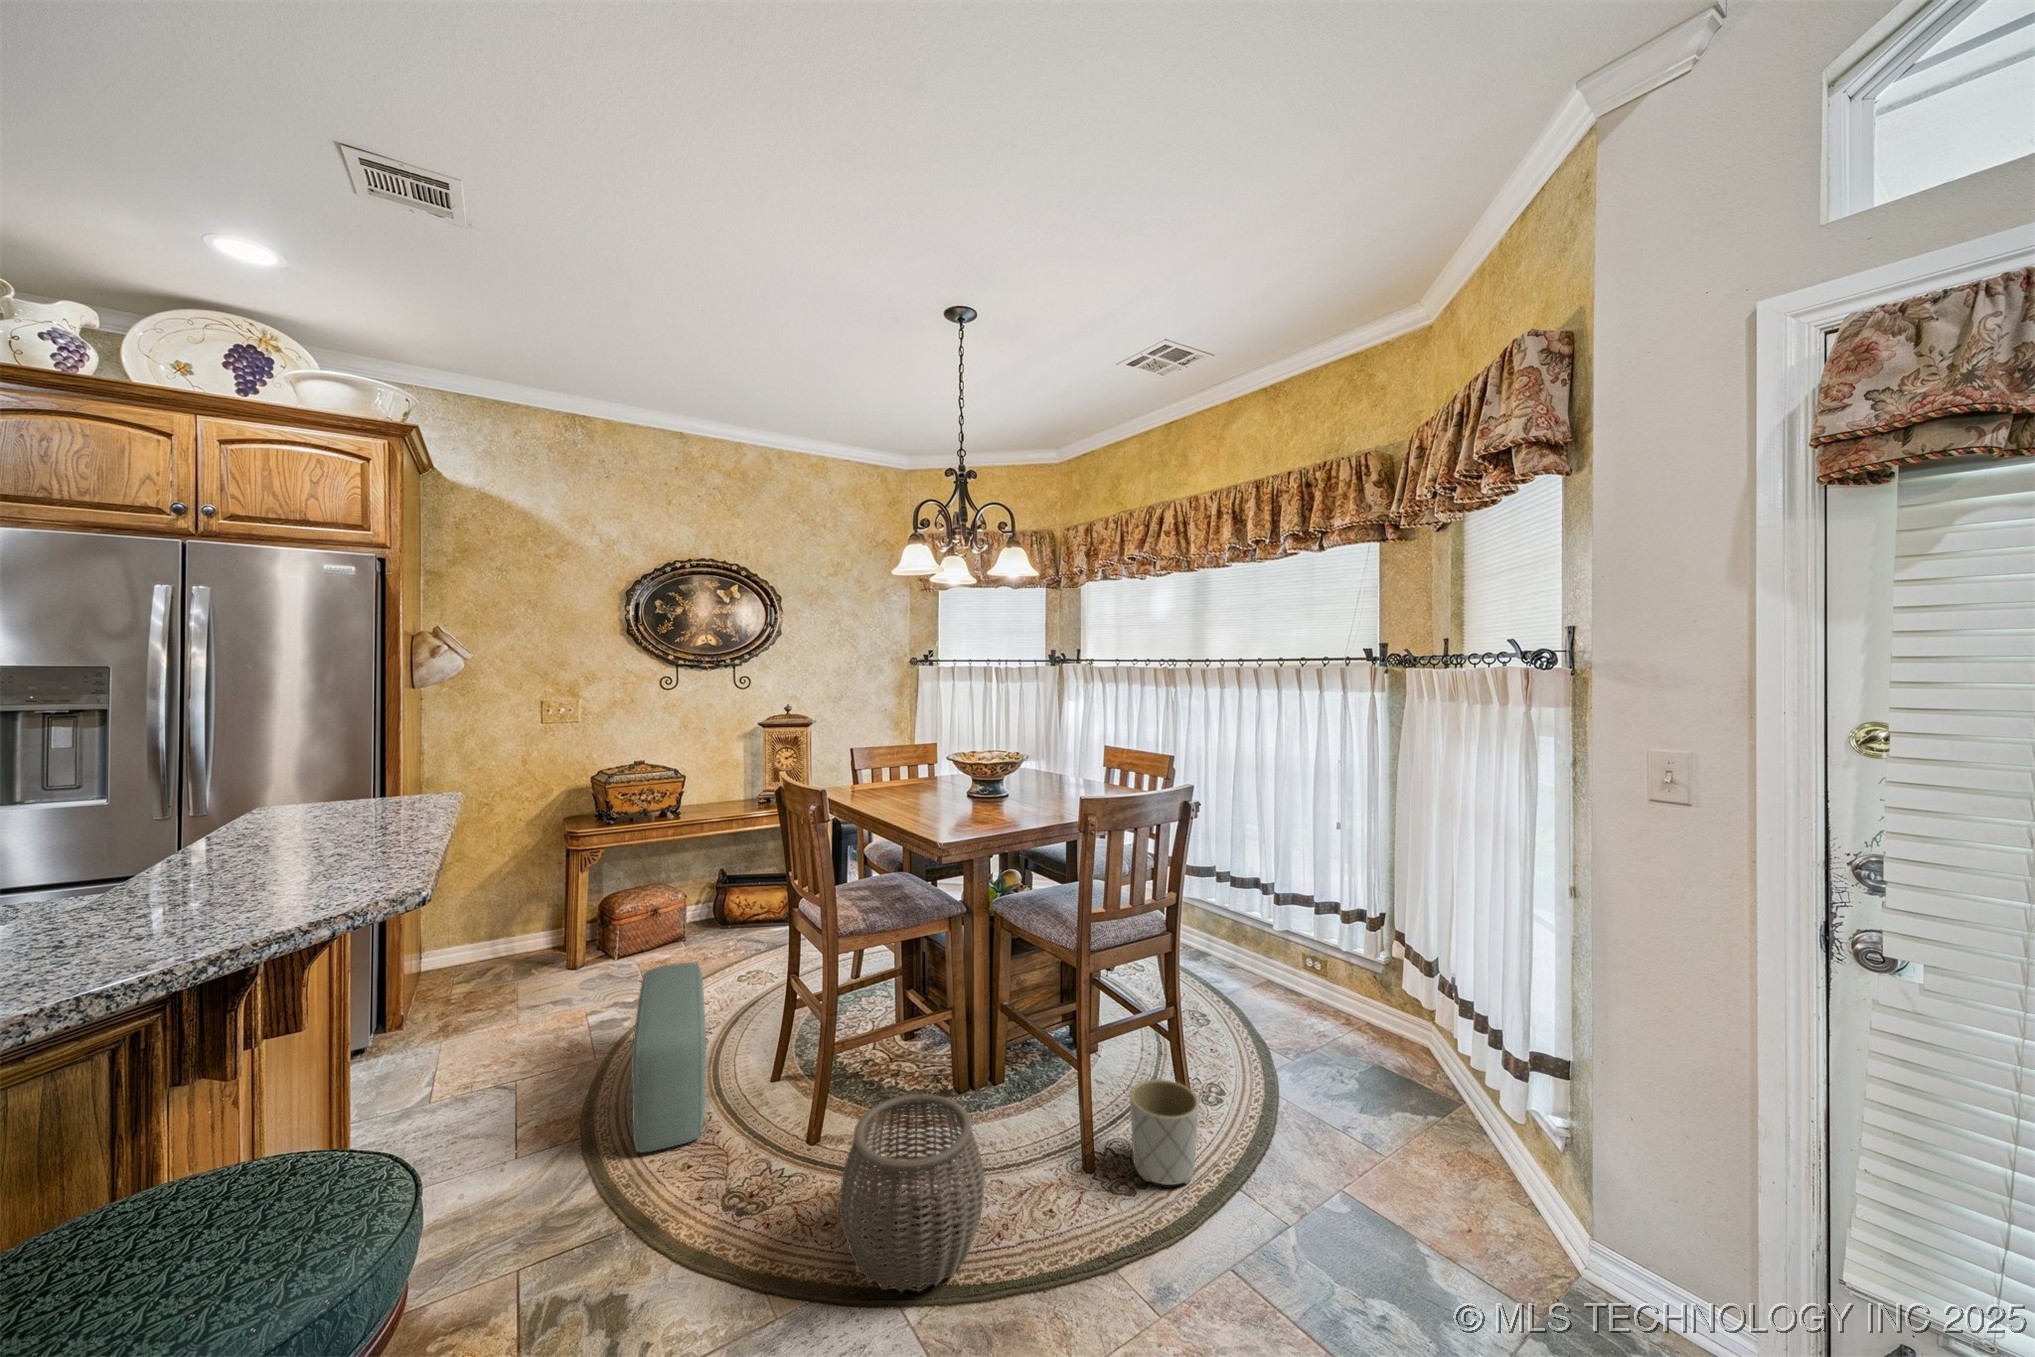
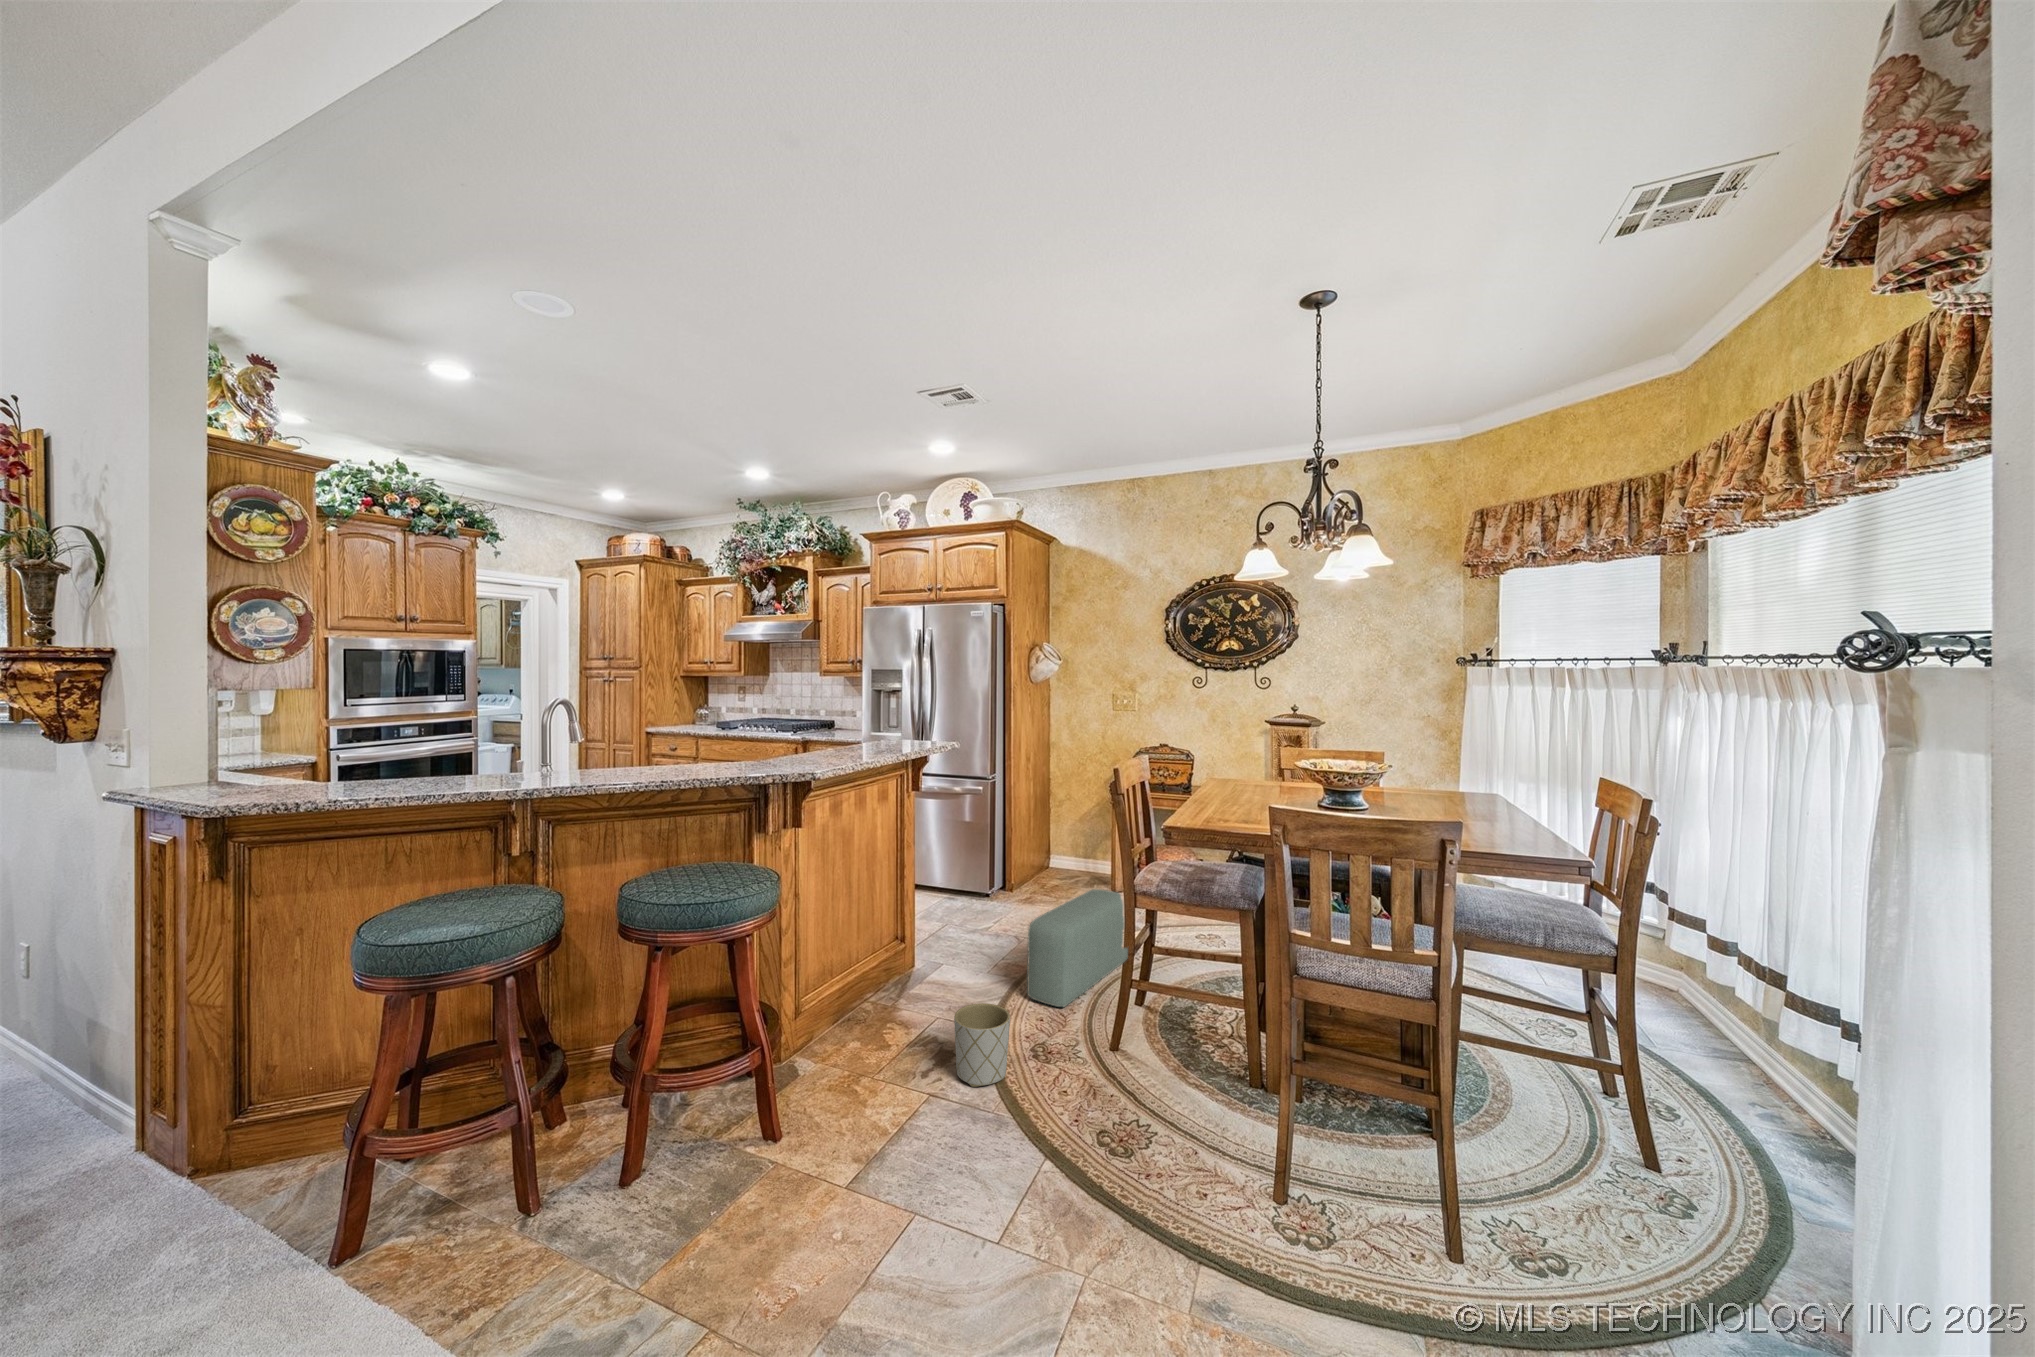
planter: present [1130,1079,1199,1185] -> present [954,1003,1010,1087]
woven basket: present [839,1094,985,1292] -> none [1032,1015,1153,1169]

